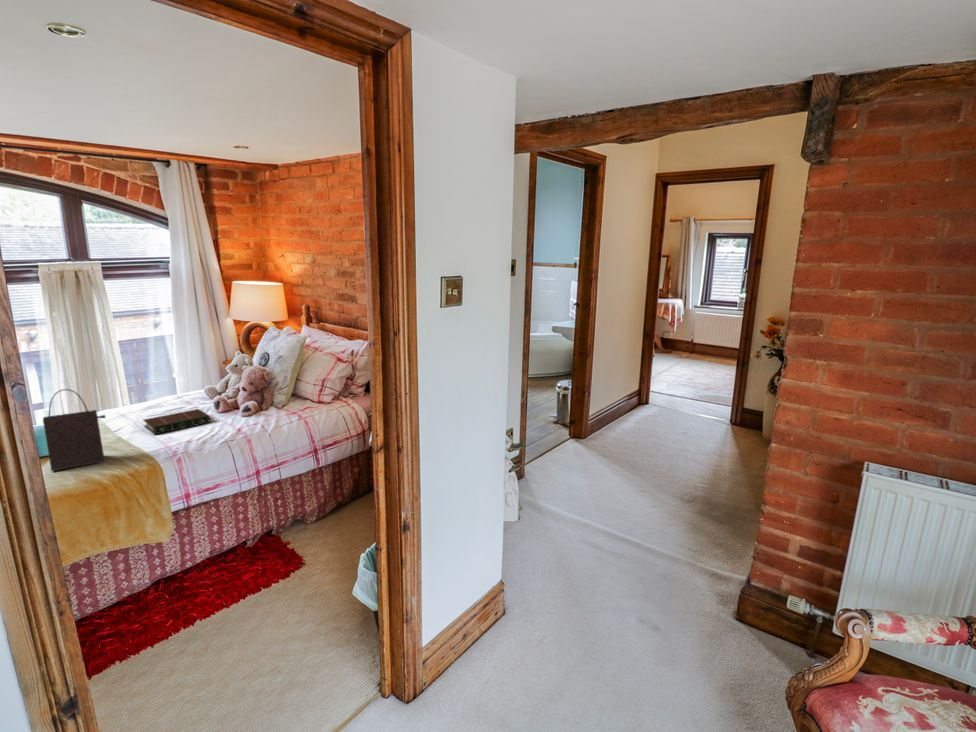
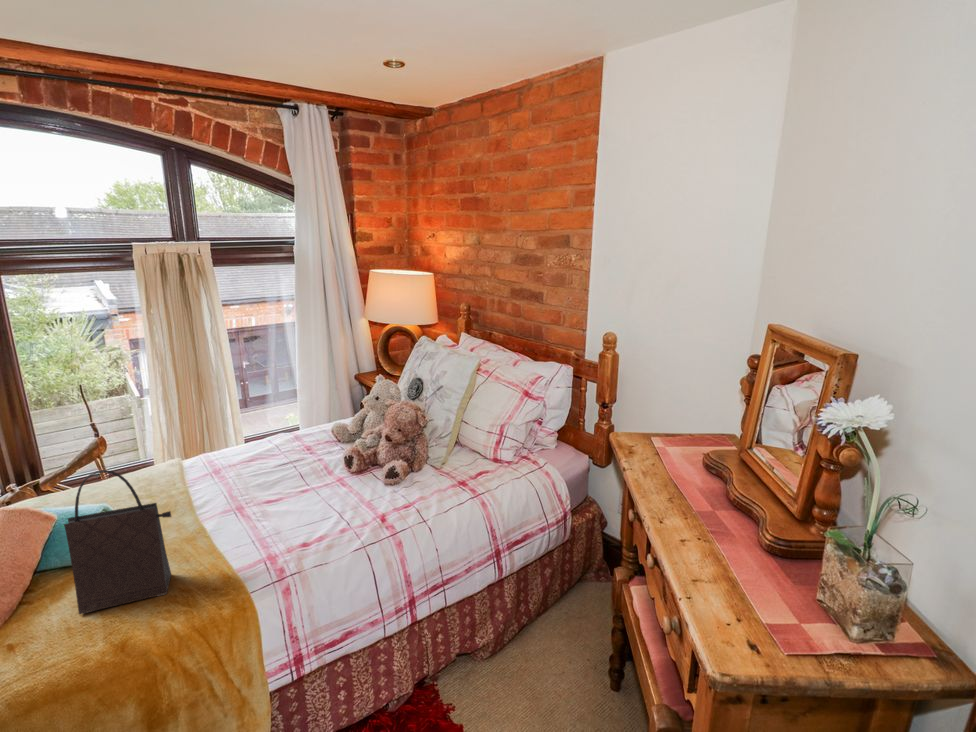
book: present [144,409,210,434] -> none [244,468,339,521]

